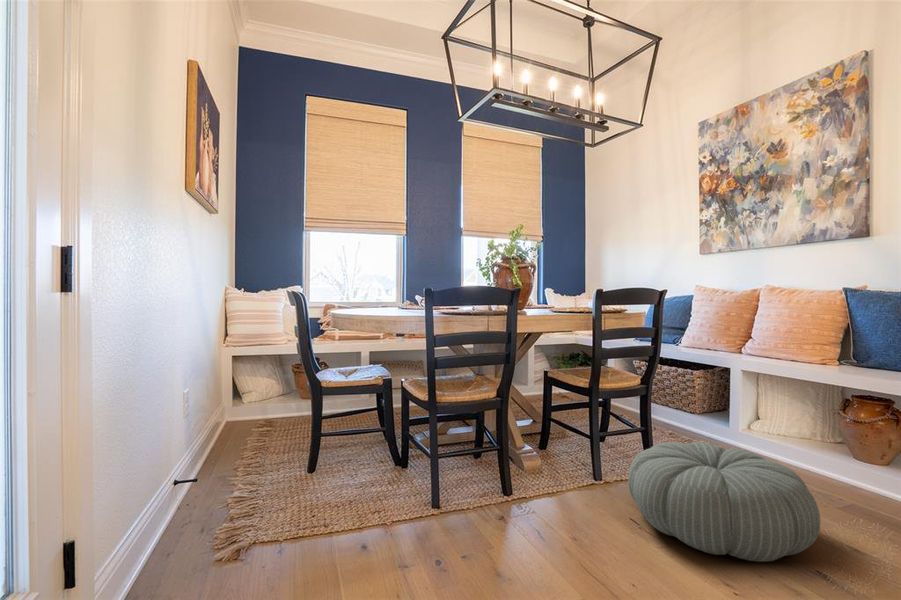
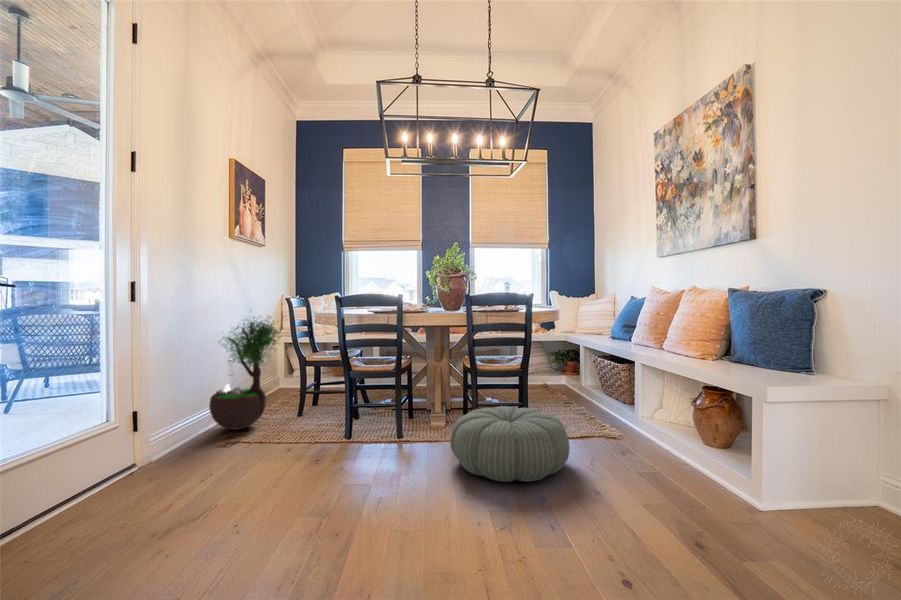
potted tree: none [188,312,318,516] -> present [209,310,281,430]

